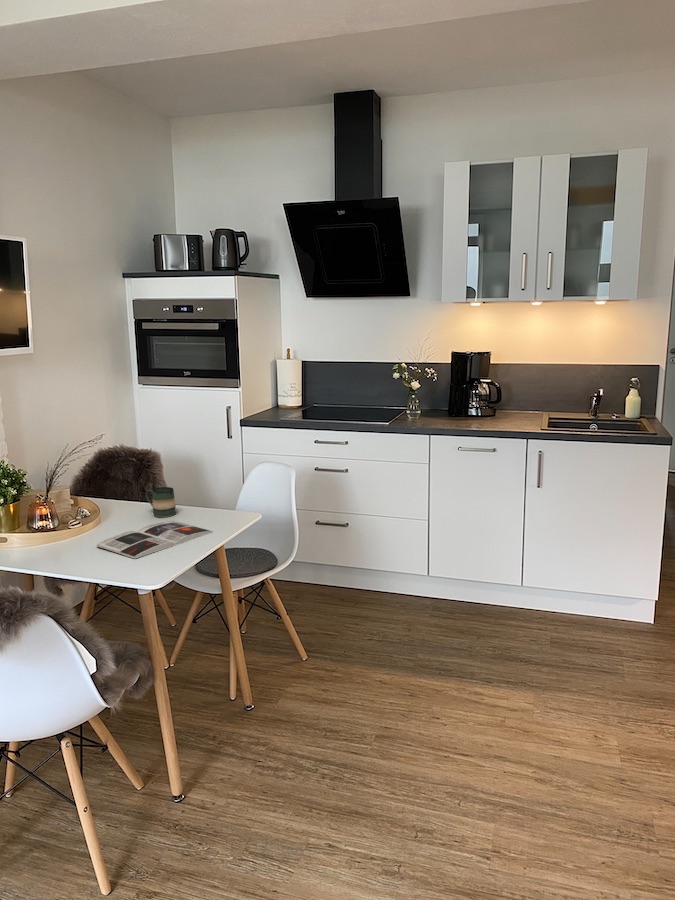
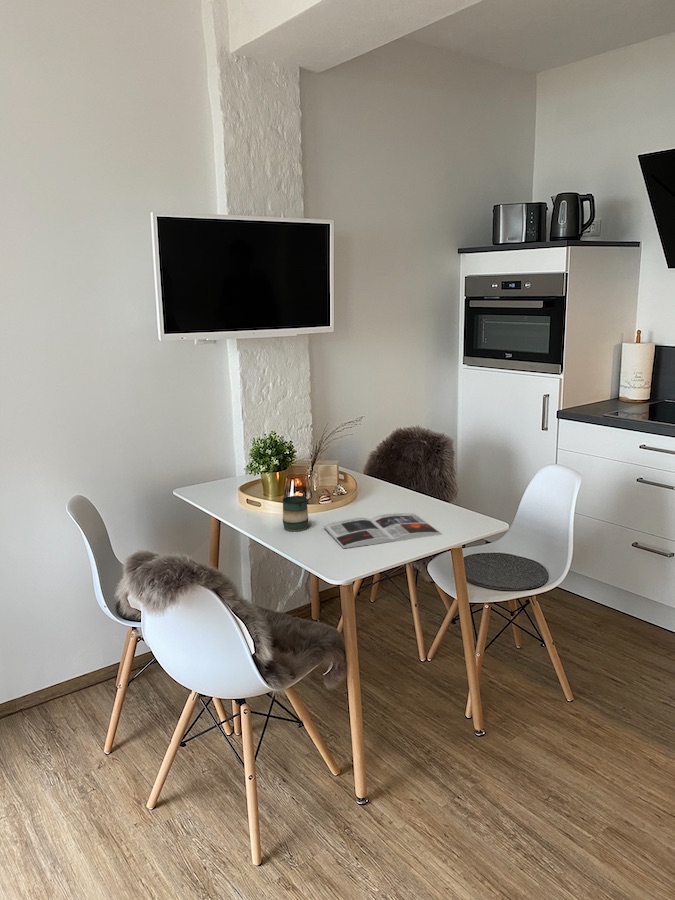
mug: present [146,487,176,517] -> present [283,496,308,531]

